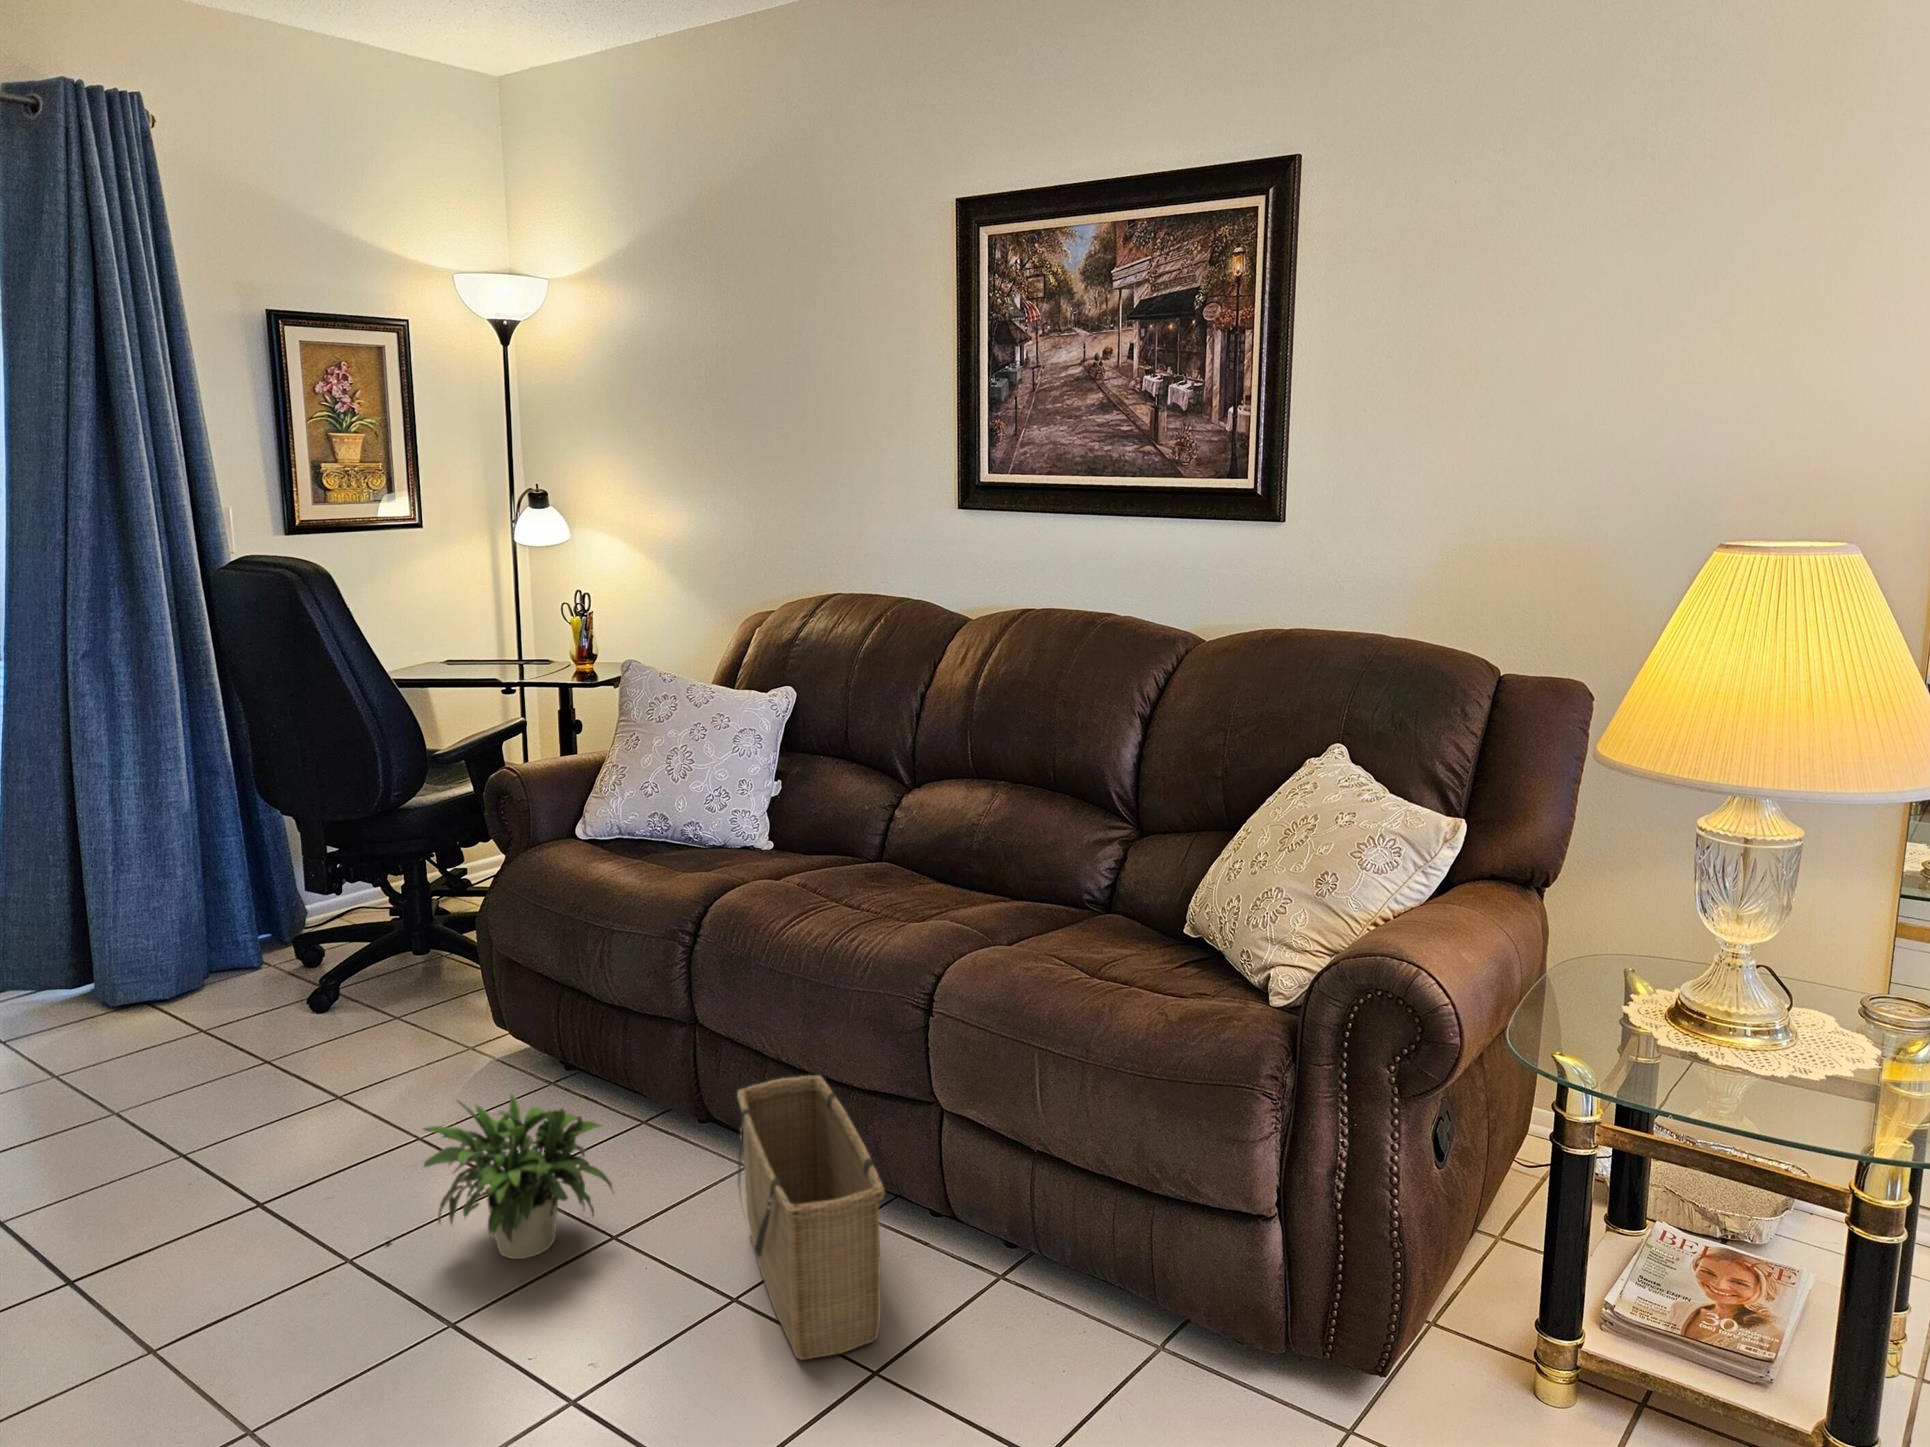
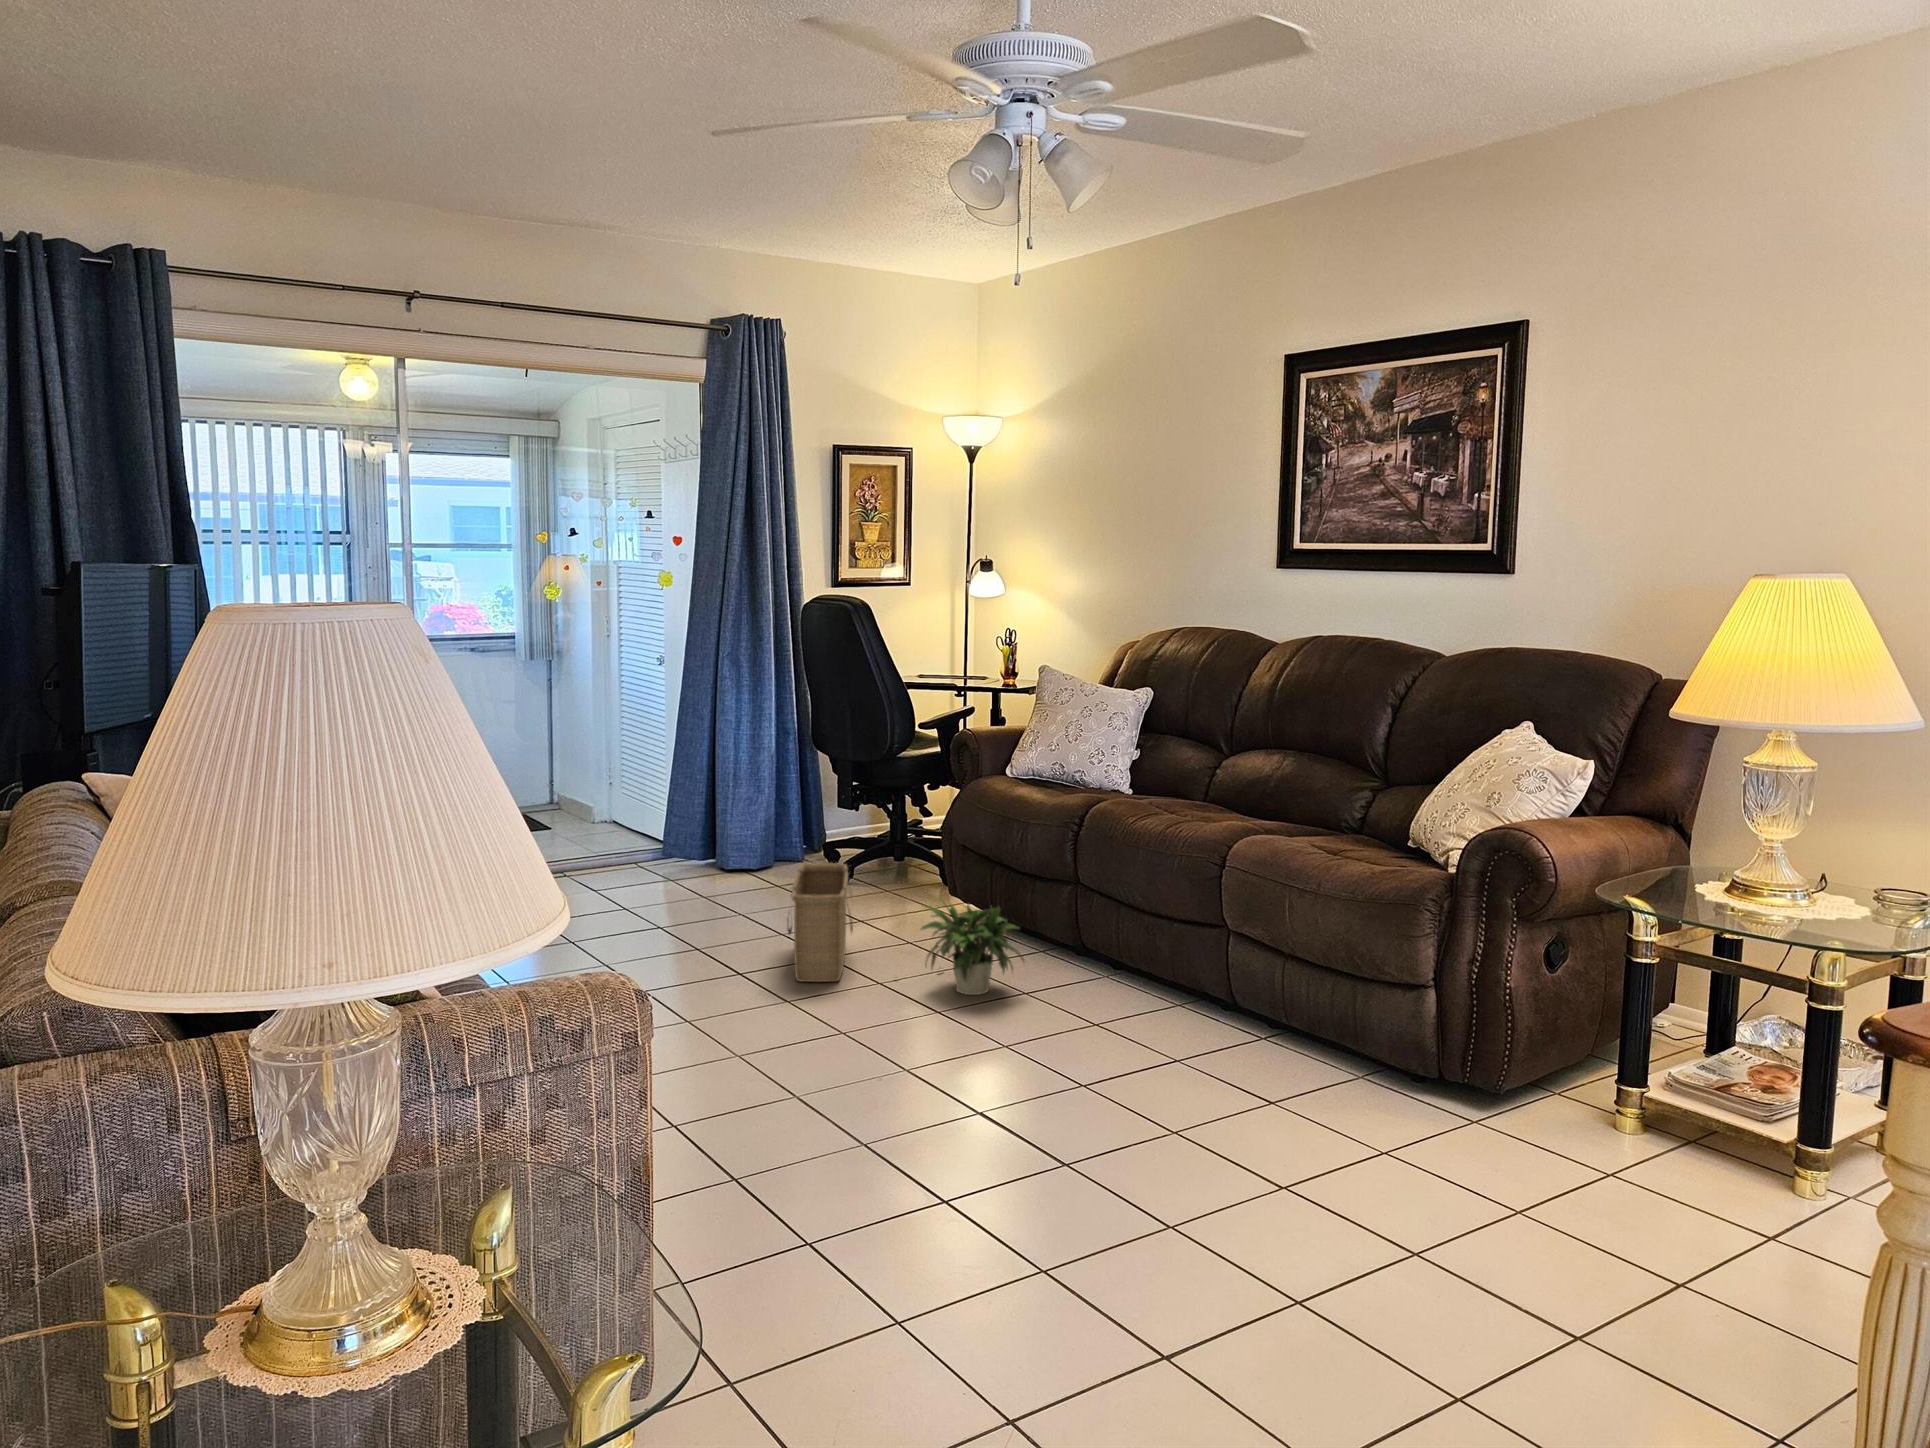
basket: present [737,1075,885,1360] -> present [787,863,853,982]

